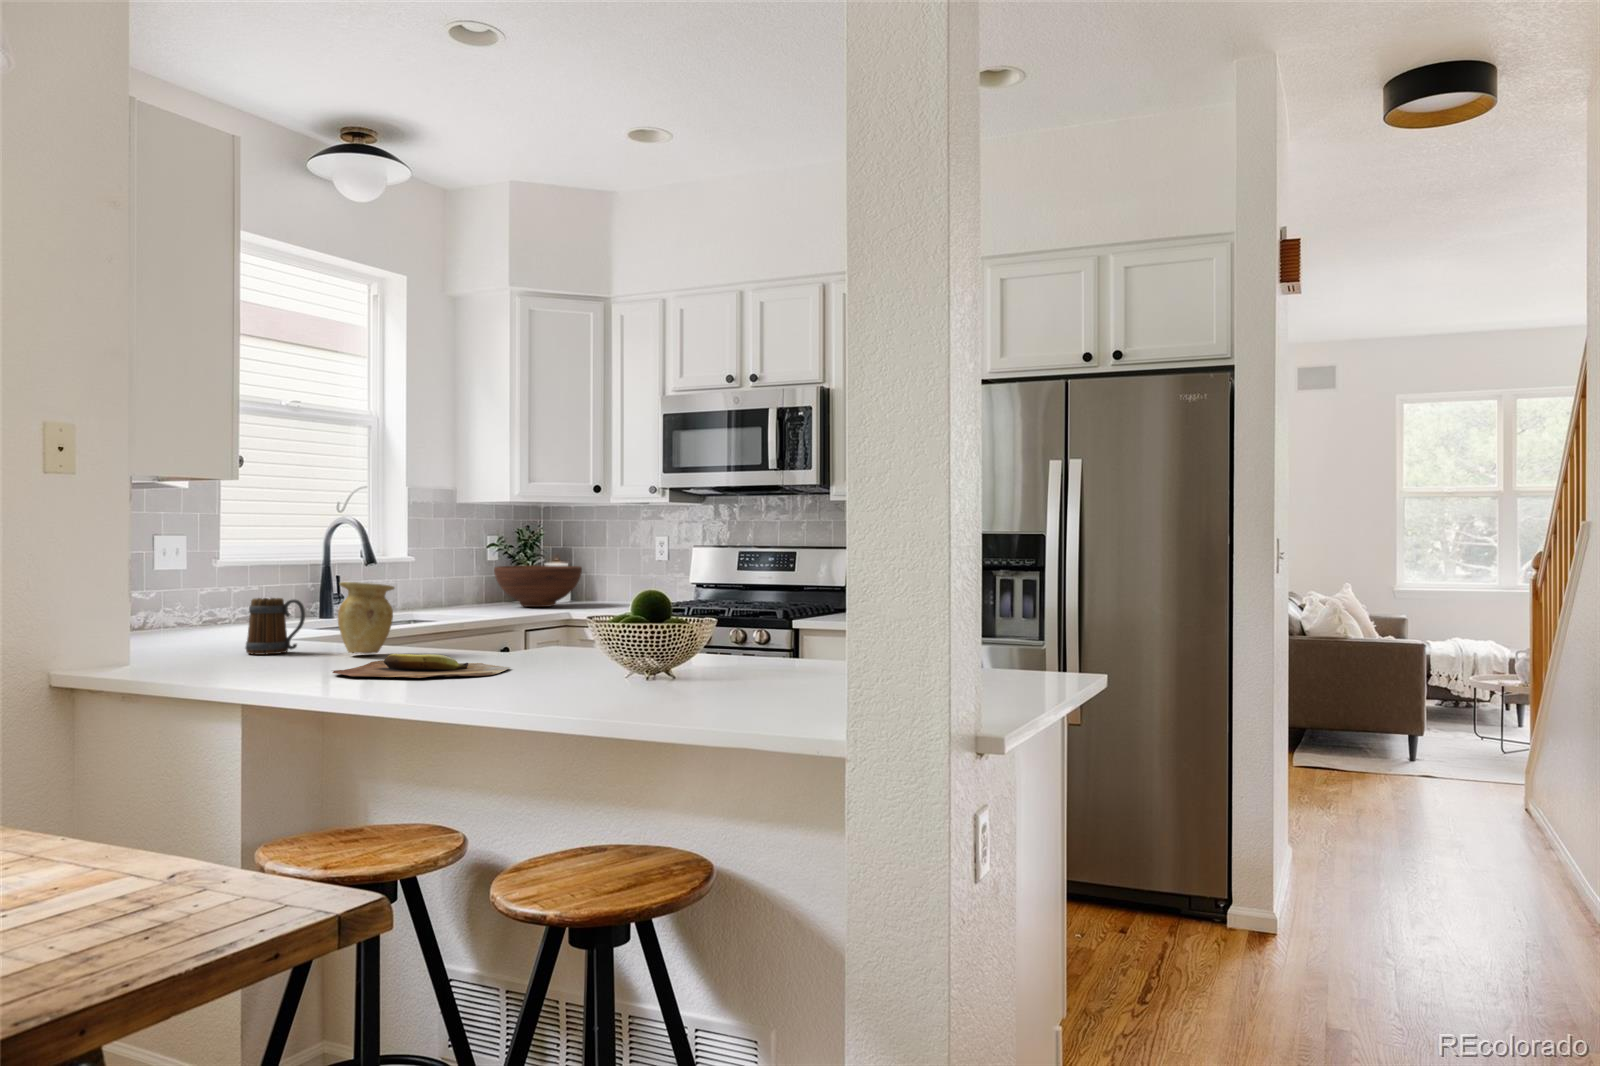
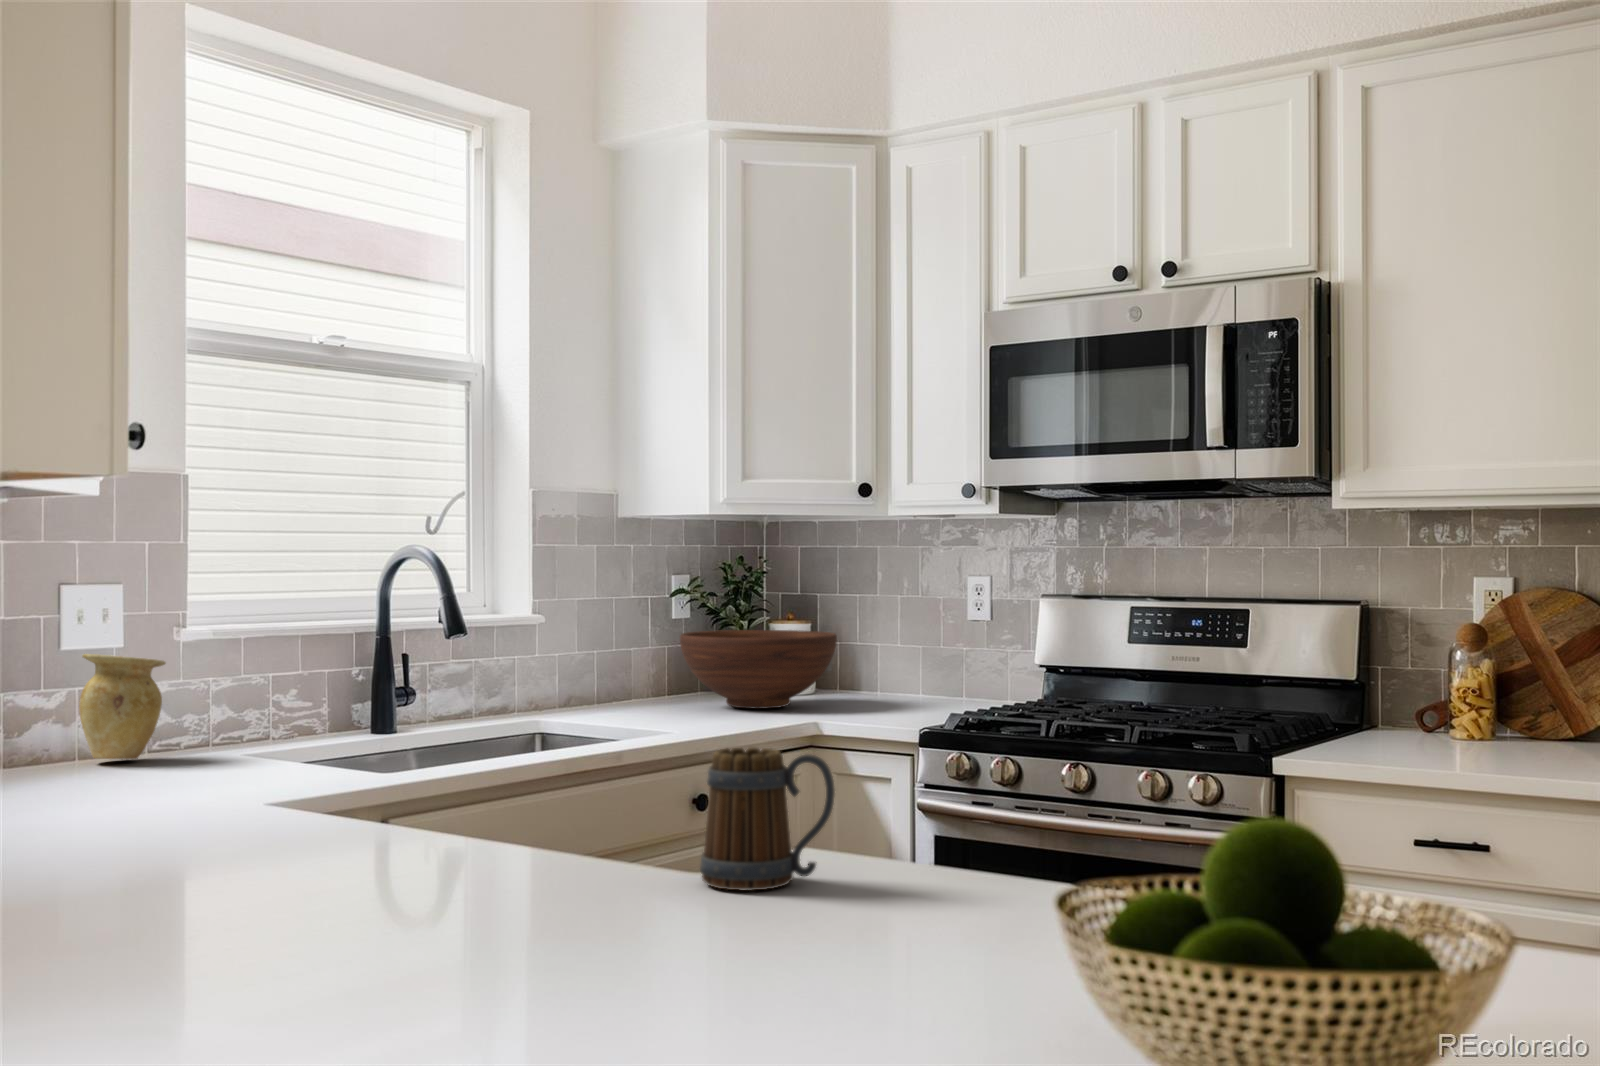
vase: present [338,582,394,654] -> present [79,654,166,759]
mug: present [246,598,305,655] -> present [700,747,835,891]
cutting board: present [333,654,510,678] -> none [263,891,686,977]

